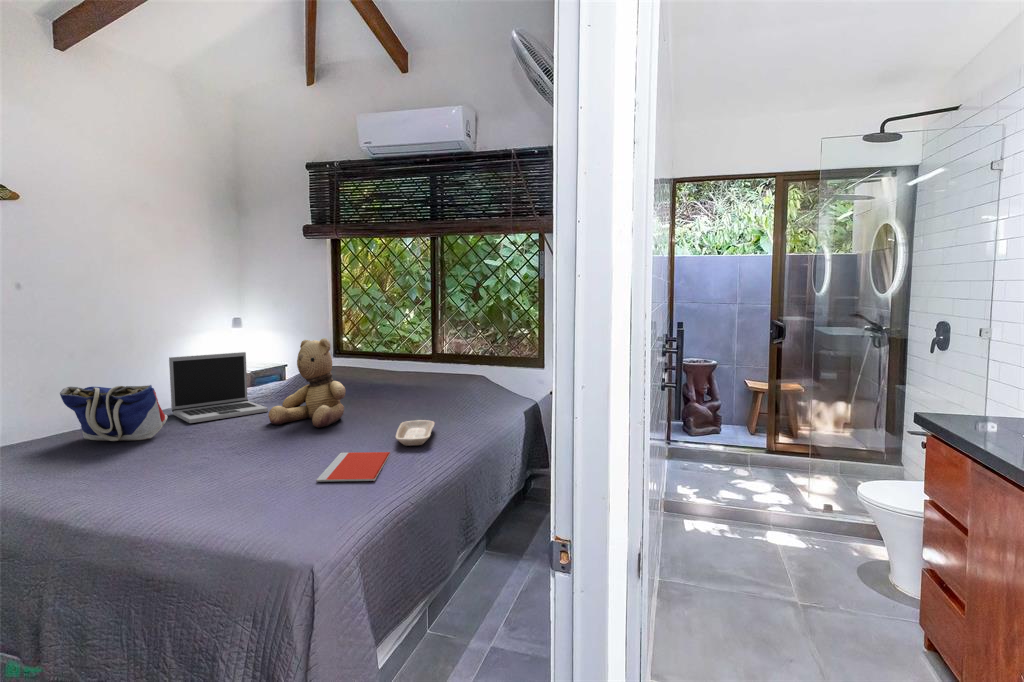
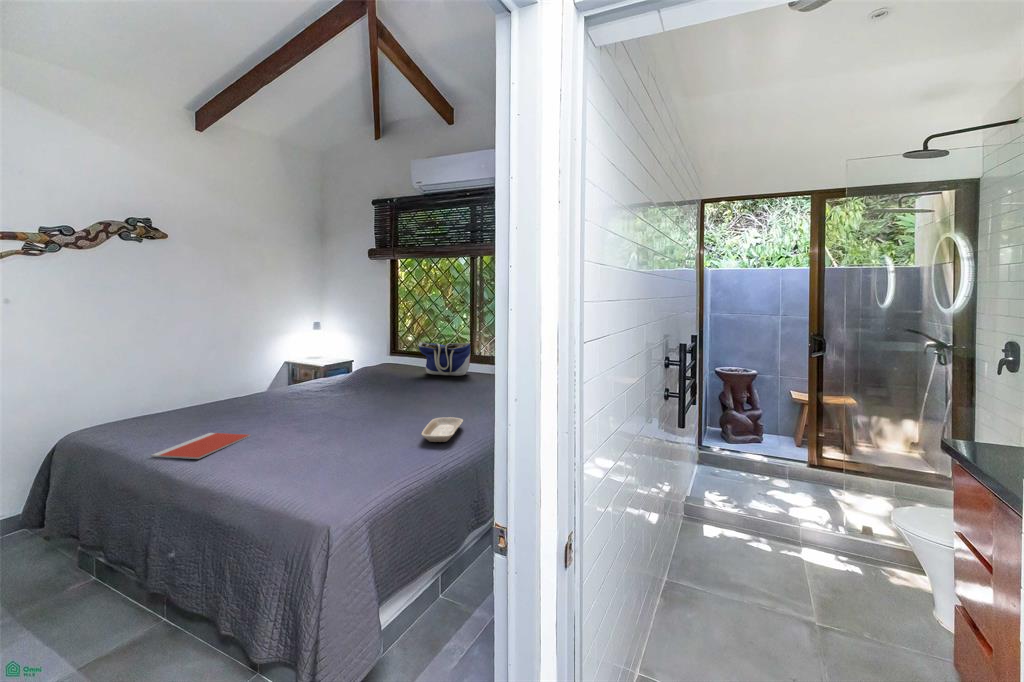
teddy bear: present [268,338,346,428] -> none [320,338,387,420]
laptop: present [169,352,268,423] -> none [244,348,324,410]
tote bag: present [60,385,168,441] -> present [419,342,471,376]
notebook: present [316,452,390,482] -> present [151,433,251,459]

